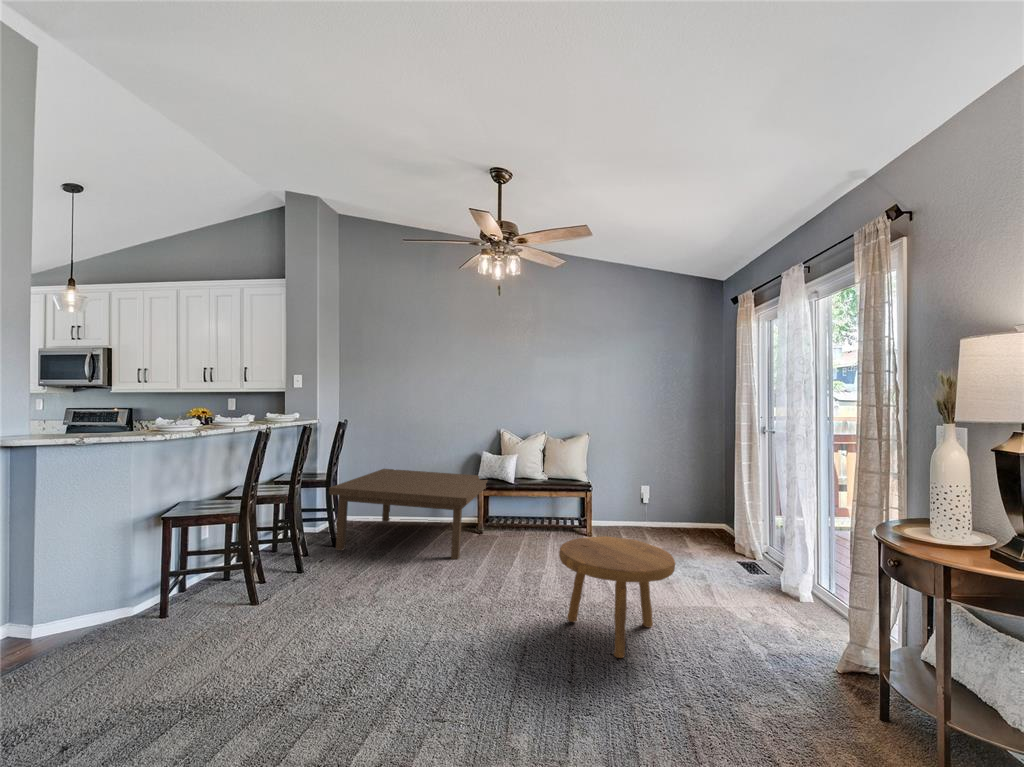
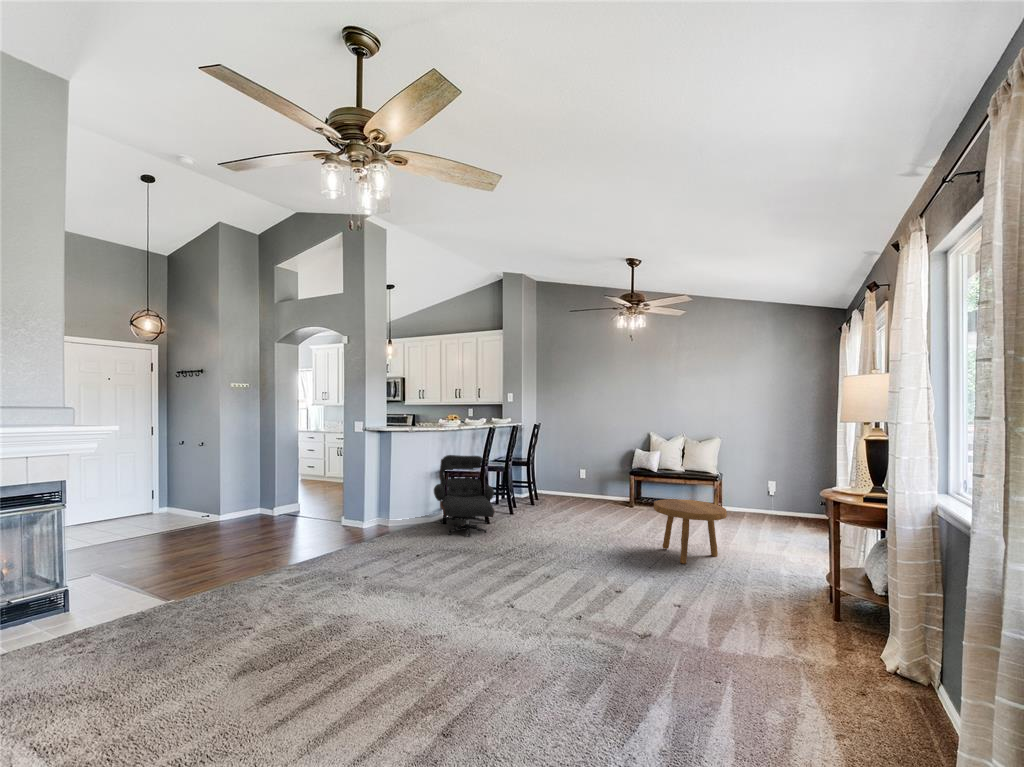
coffee table: present [329,469,488,559] -> none [529,459,644,519]
lounge chair: none [139,481,267,655] -> present [434,455,494,537]

